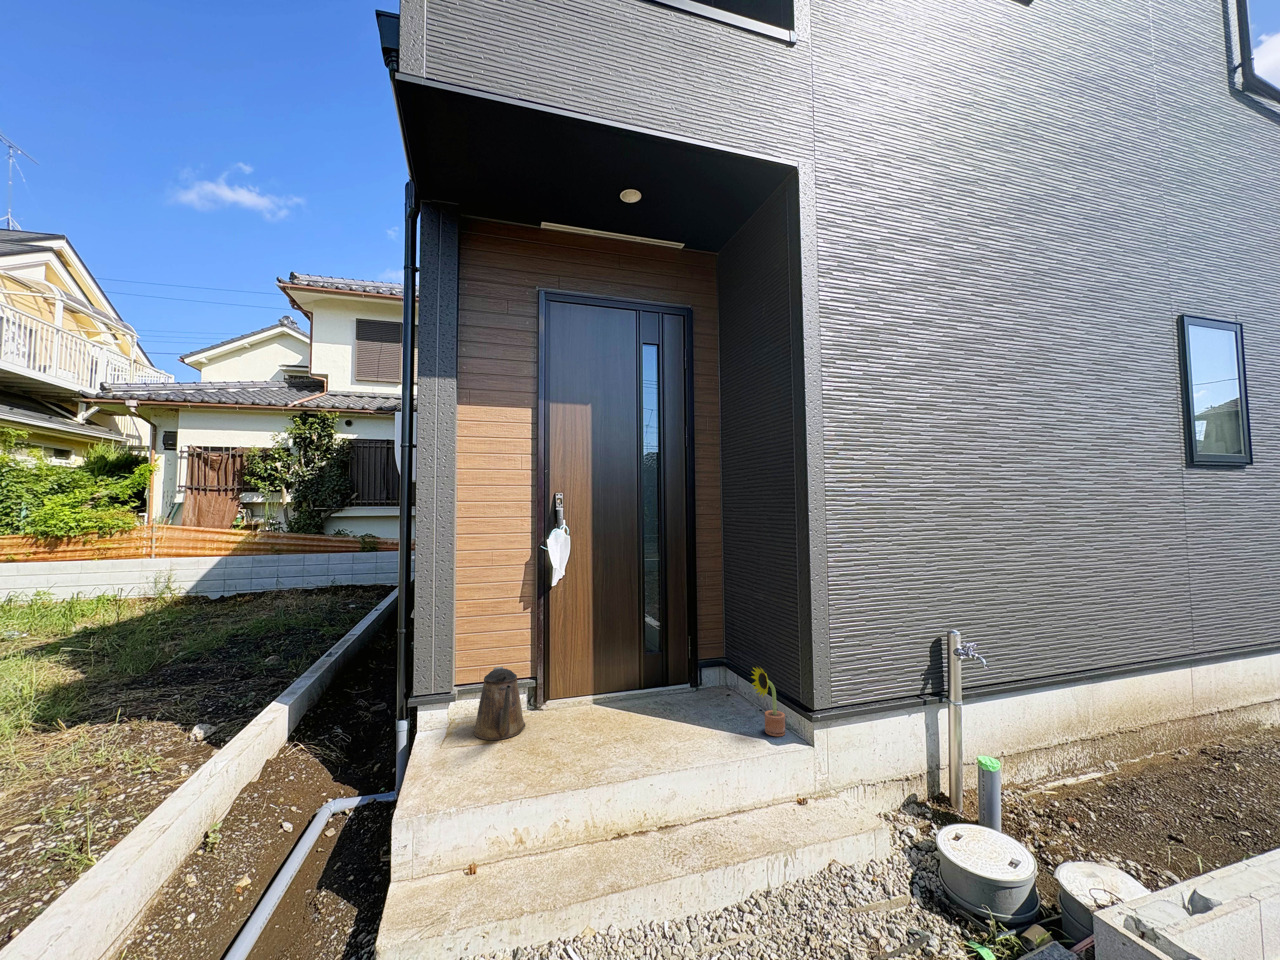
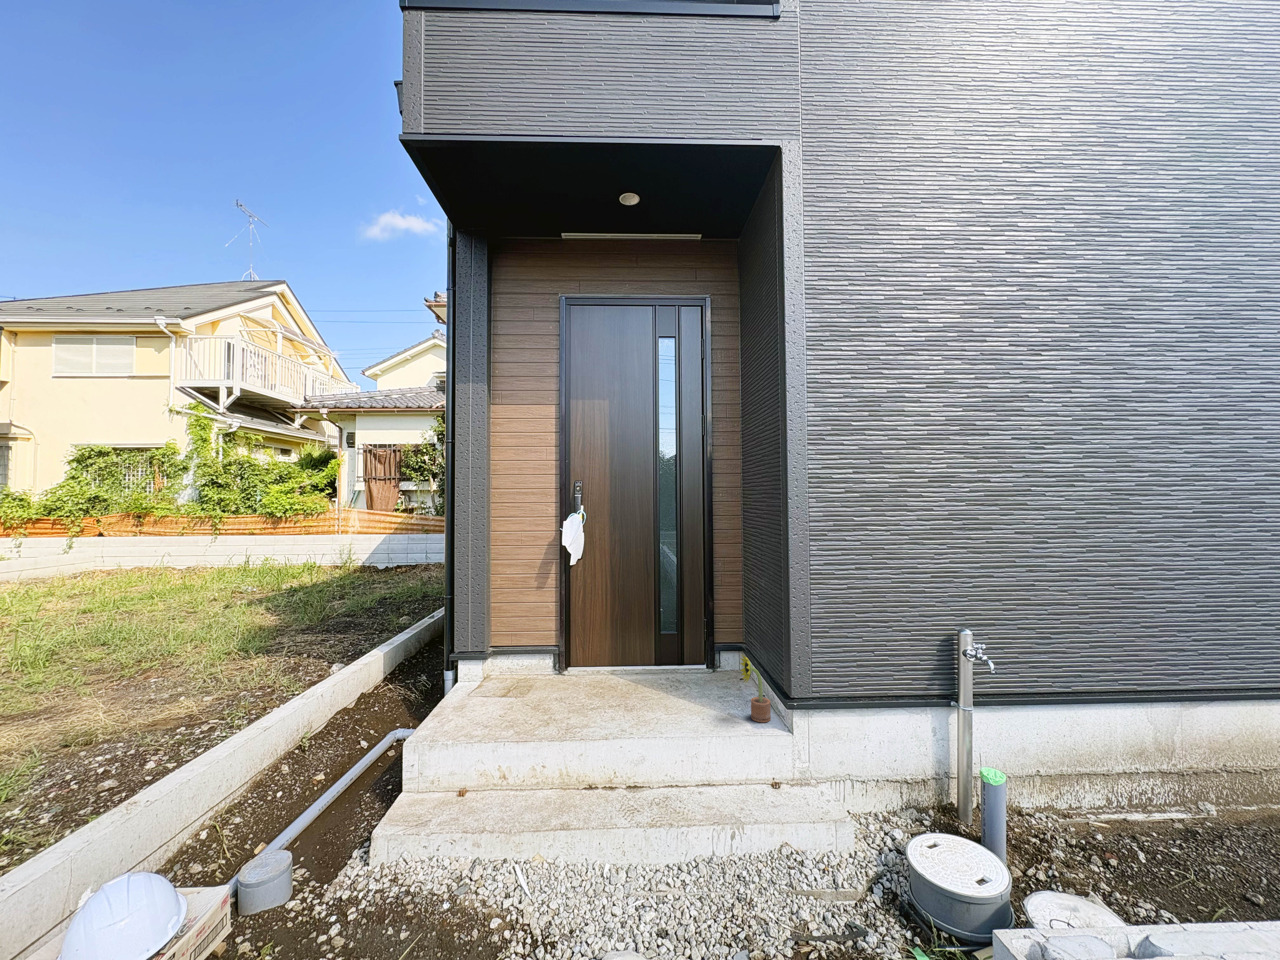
watering can: present [473,667,525,740] -> none [500,637,544,697]

